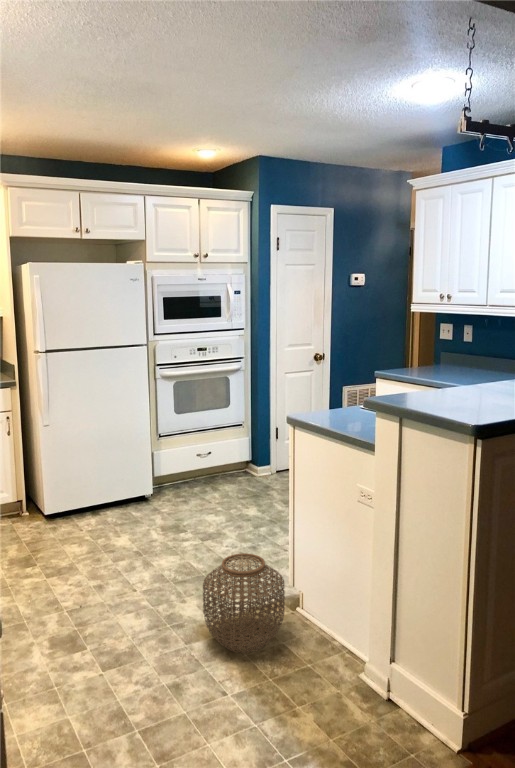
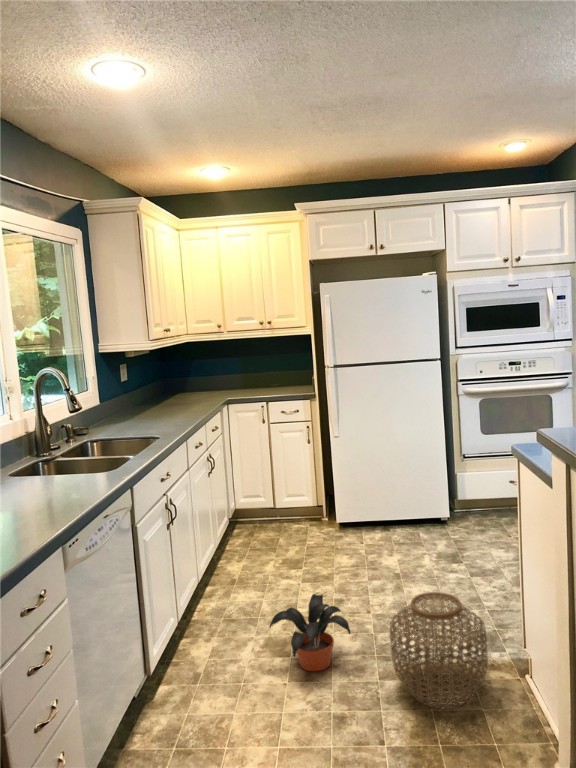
potted plant: none [76,580,157,657] -> present [270,594,350,671]

